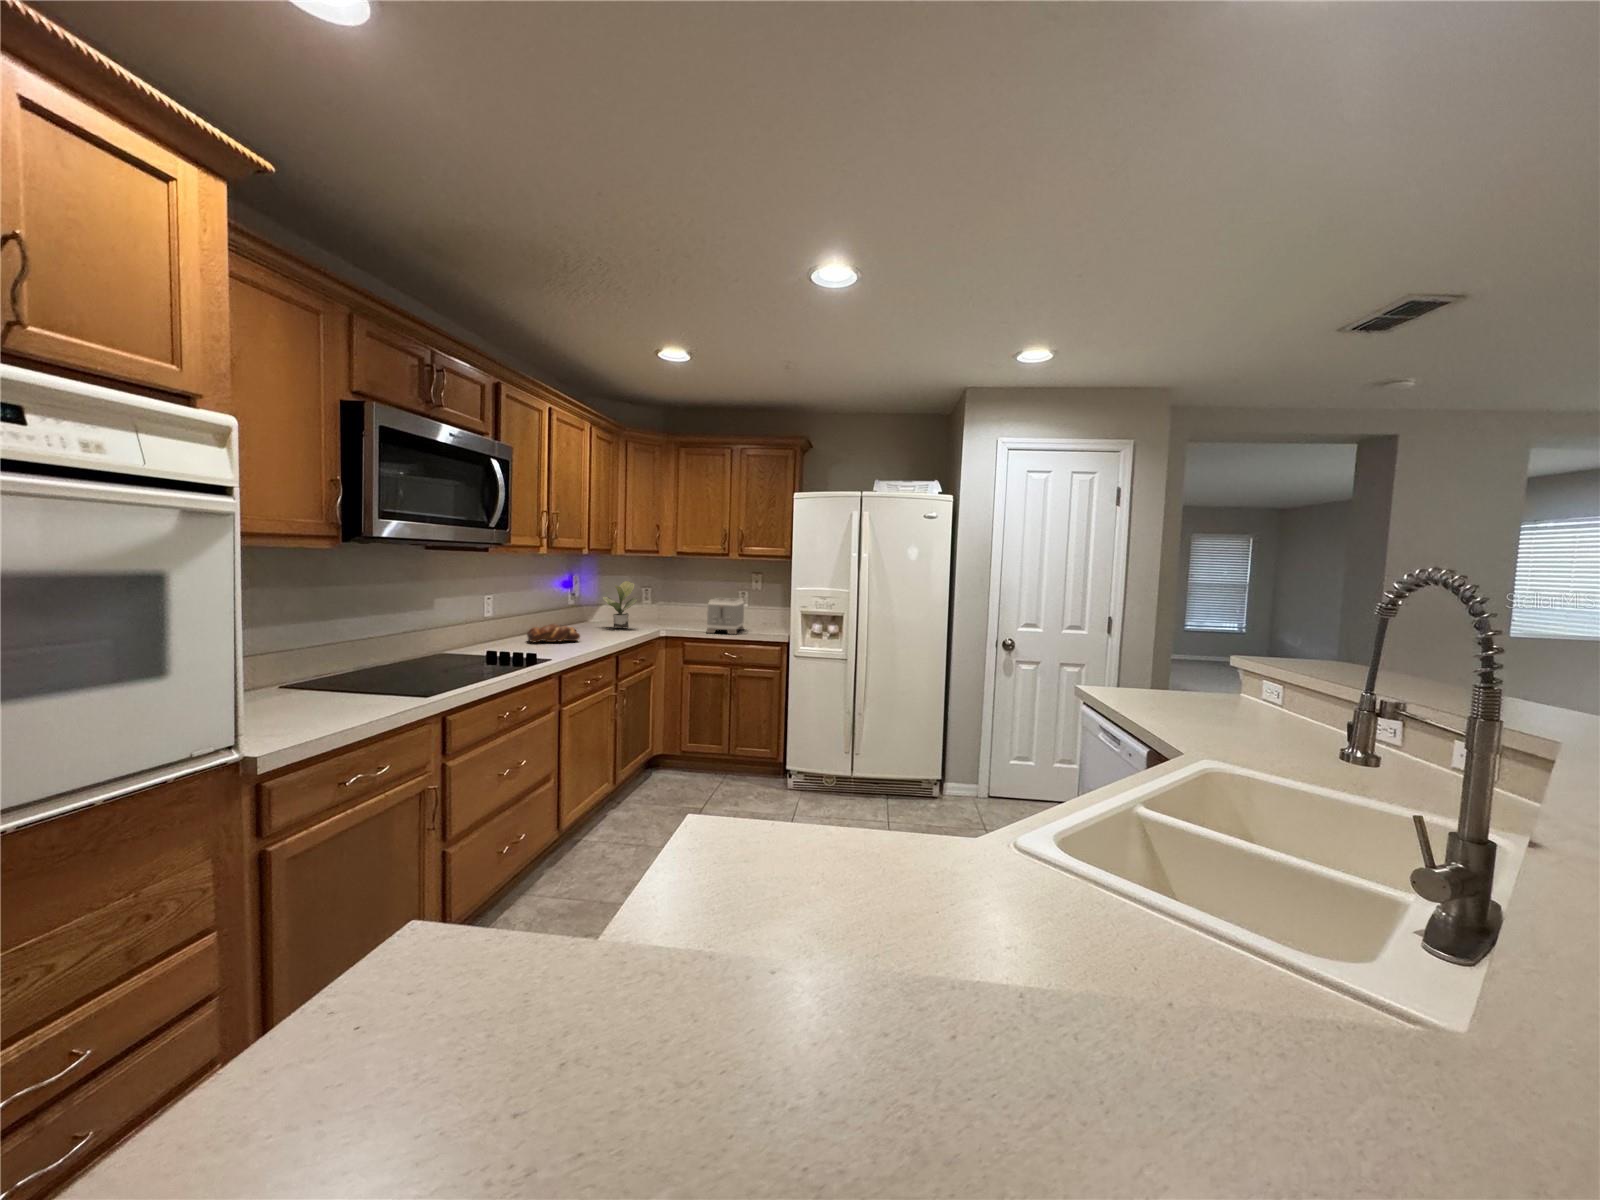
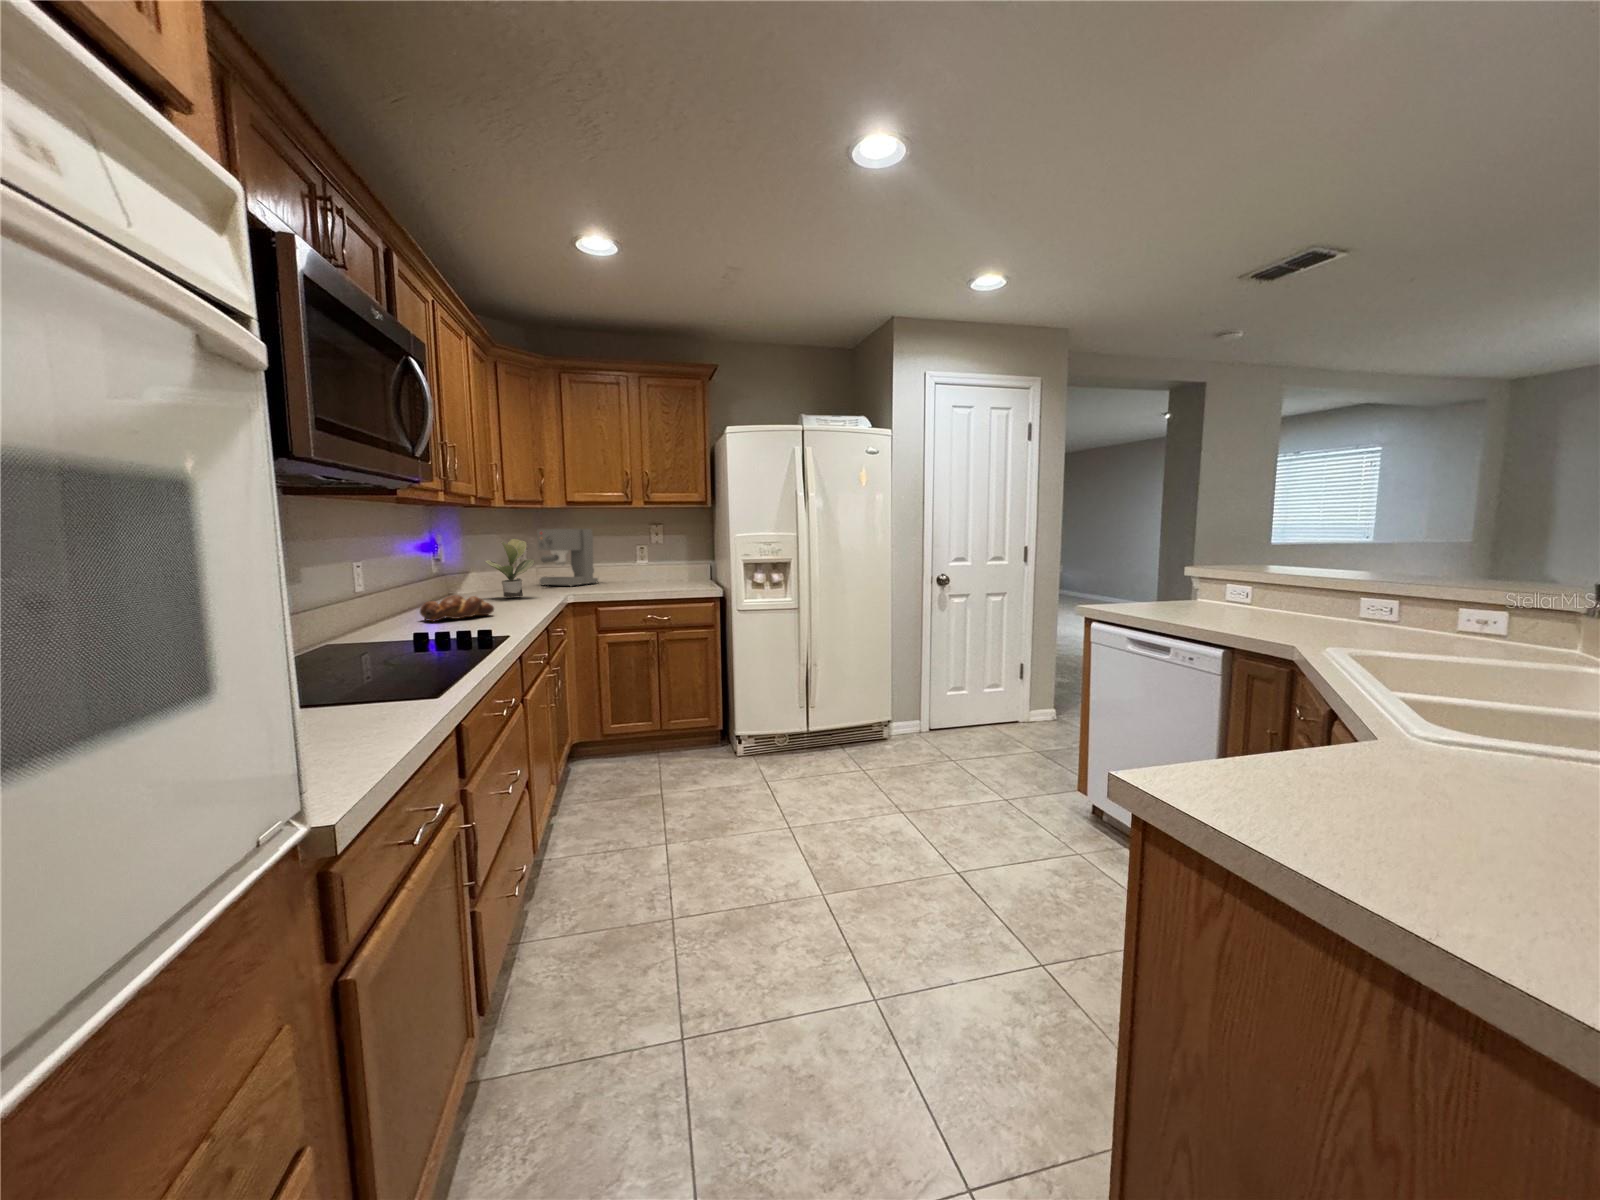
coffee maker: none [658,573,709,622] -> present [537,529,598,586]
toaster: present [706,598,744,634] -> none [624,553,663,594]

